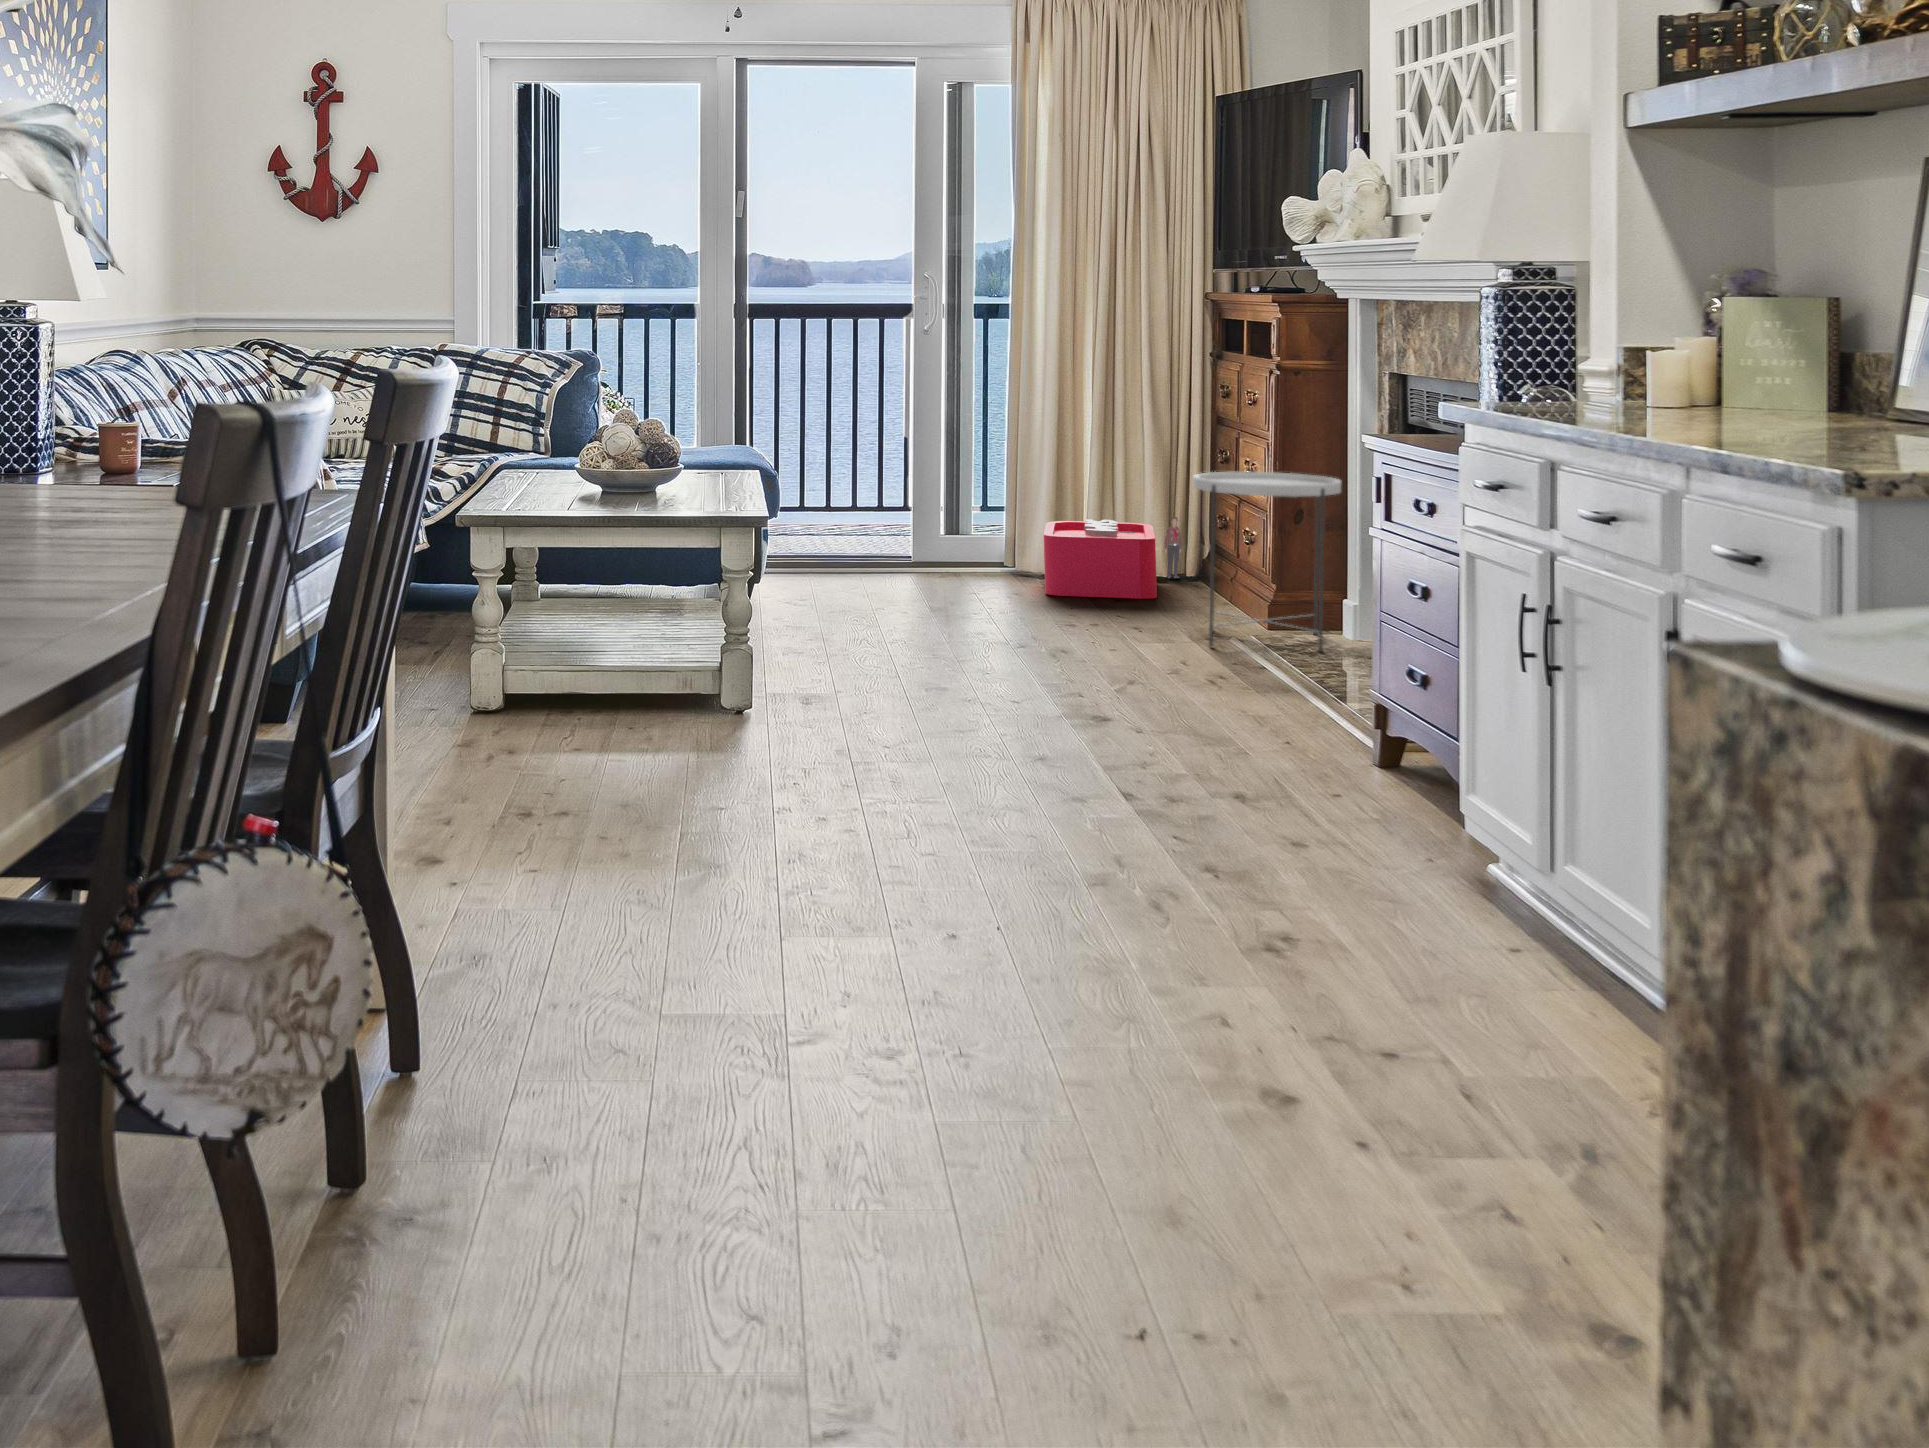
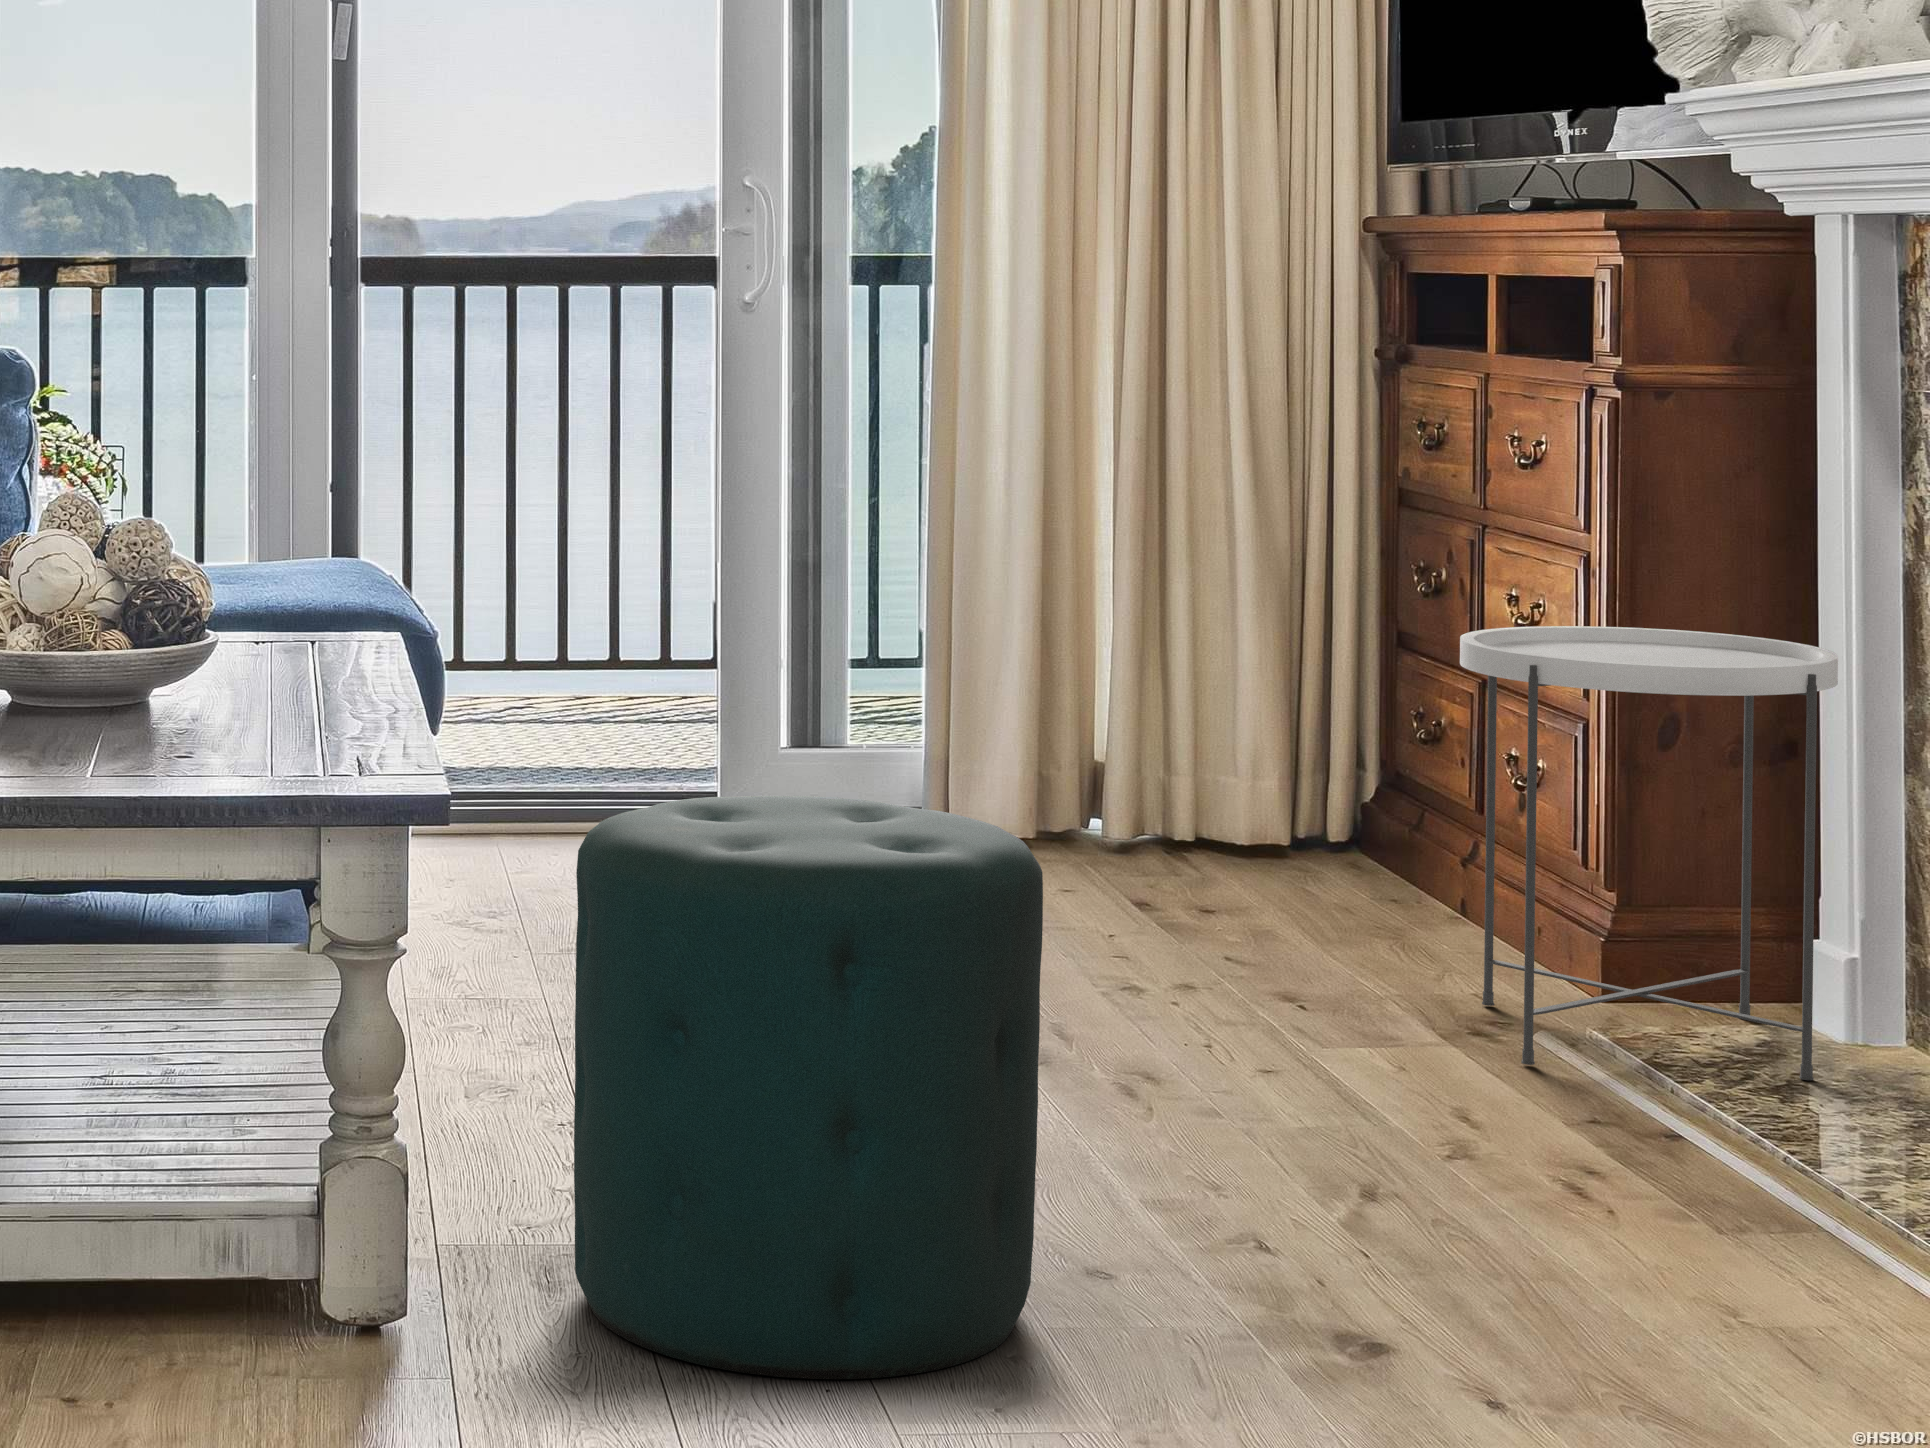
storage bin: present [1044,517,1181,599] -> none [1021,710,1314,906]
ottoman: none [807,524,974,719] -> present [574,796,1043,1379]

